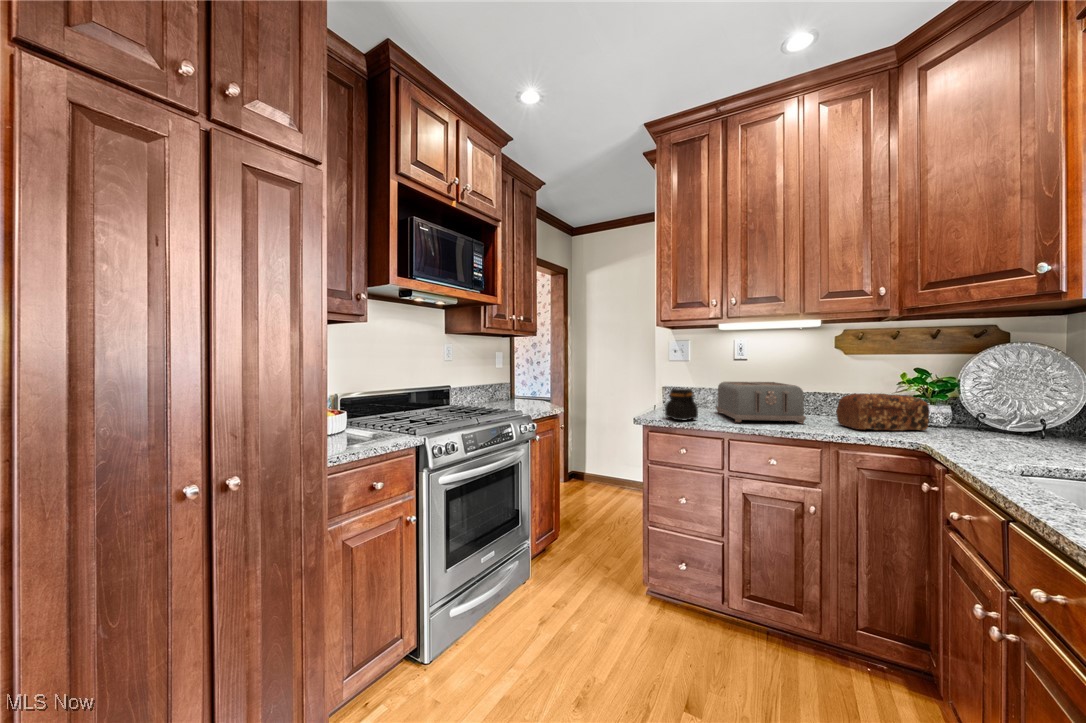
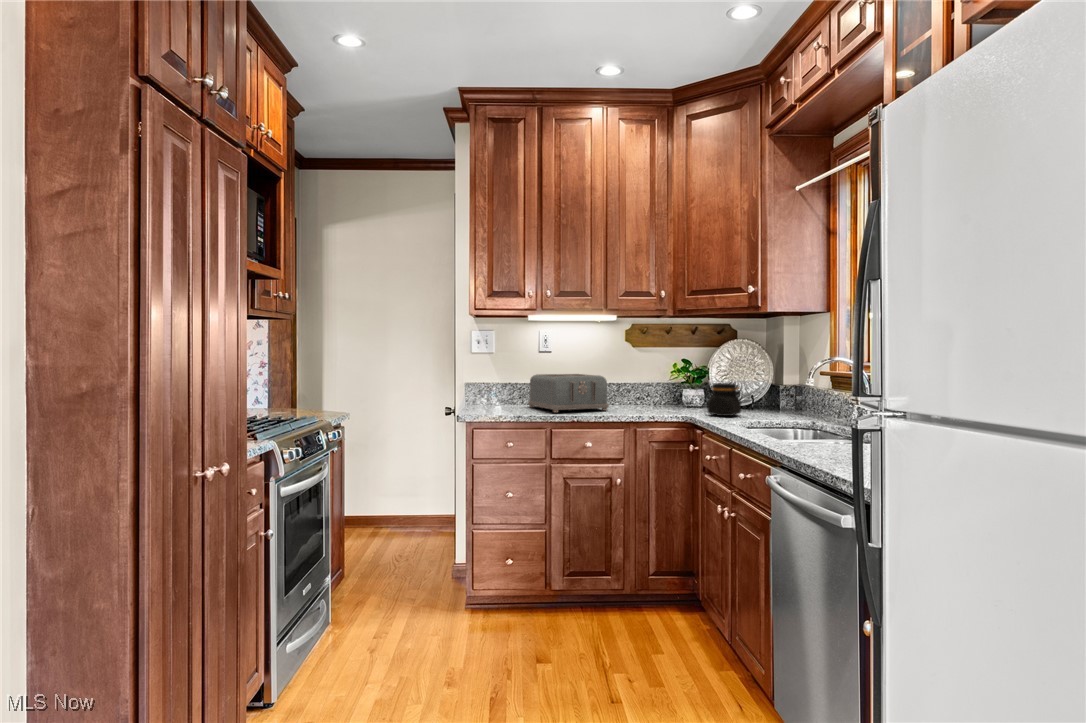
jar: present [665,388,698,420] -> present [707,383,741,416]
bread loaf: present [836,394,929,431] -> none [631,381,692,412]

